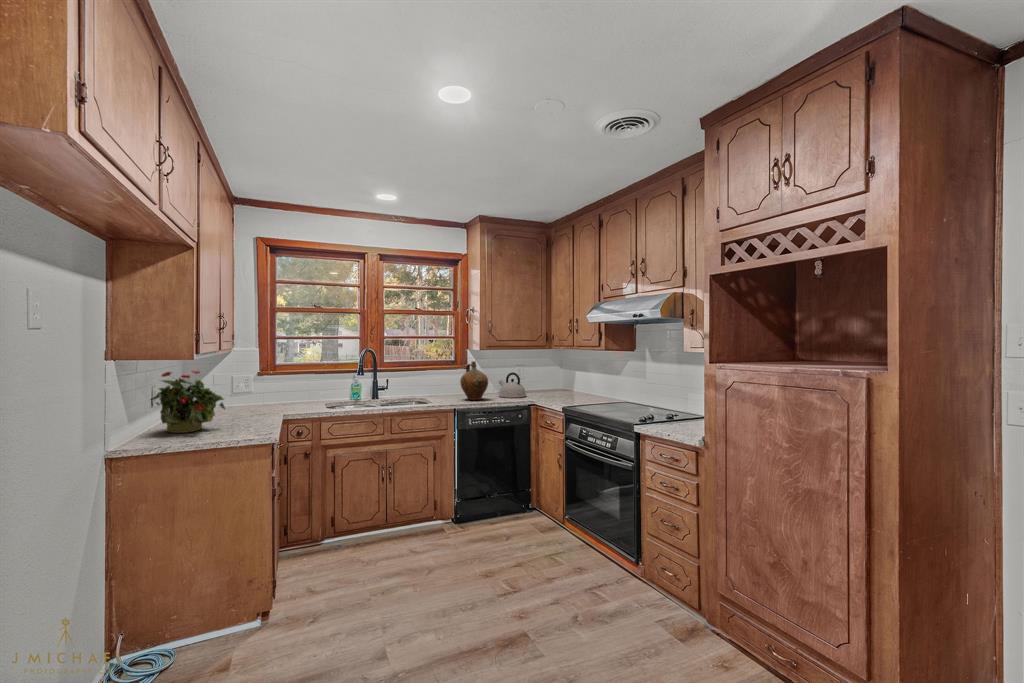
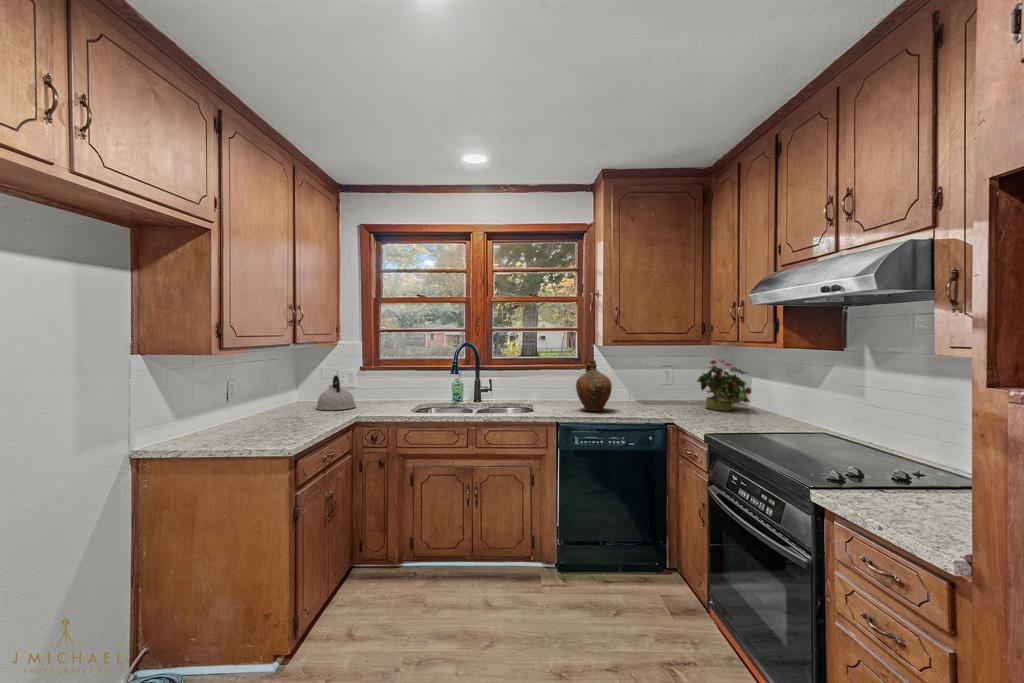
potted plant: present [151,371,225,433] -> present [697,360,751,411]
kettle: present [499,372,526,398] -> present [316,375,355,410]

